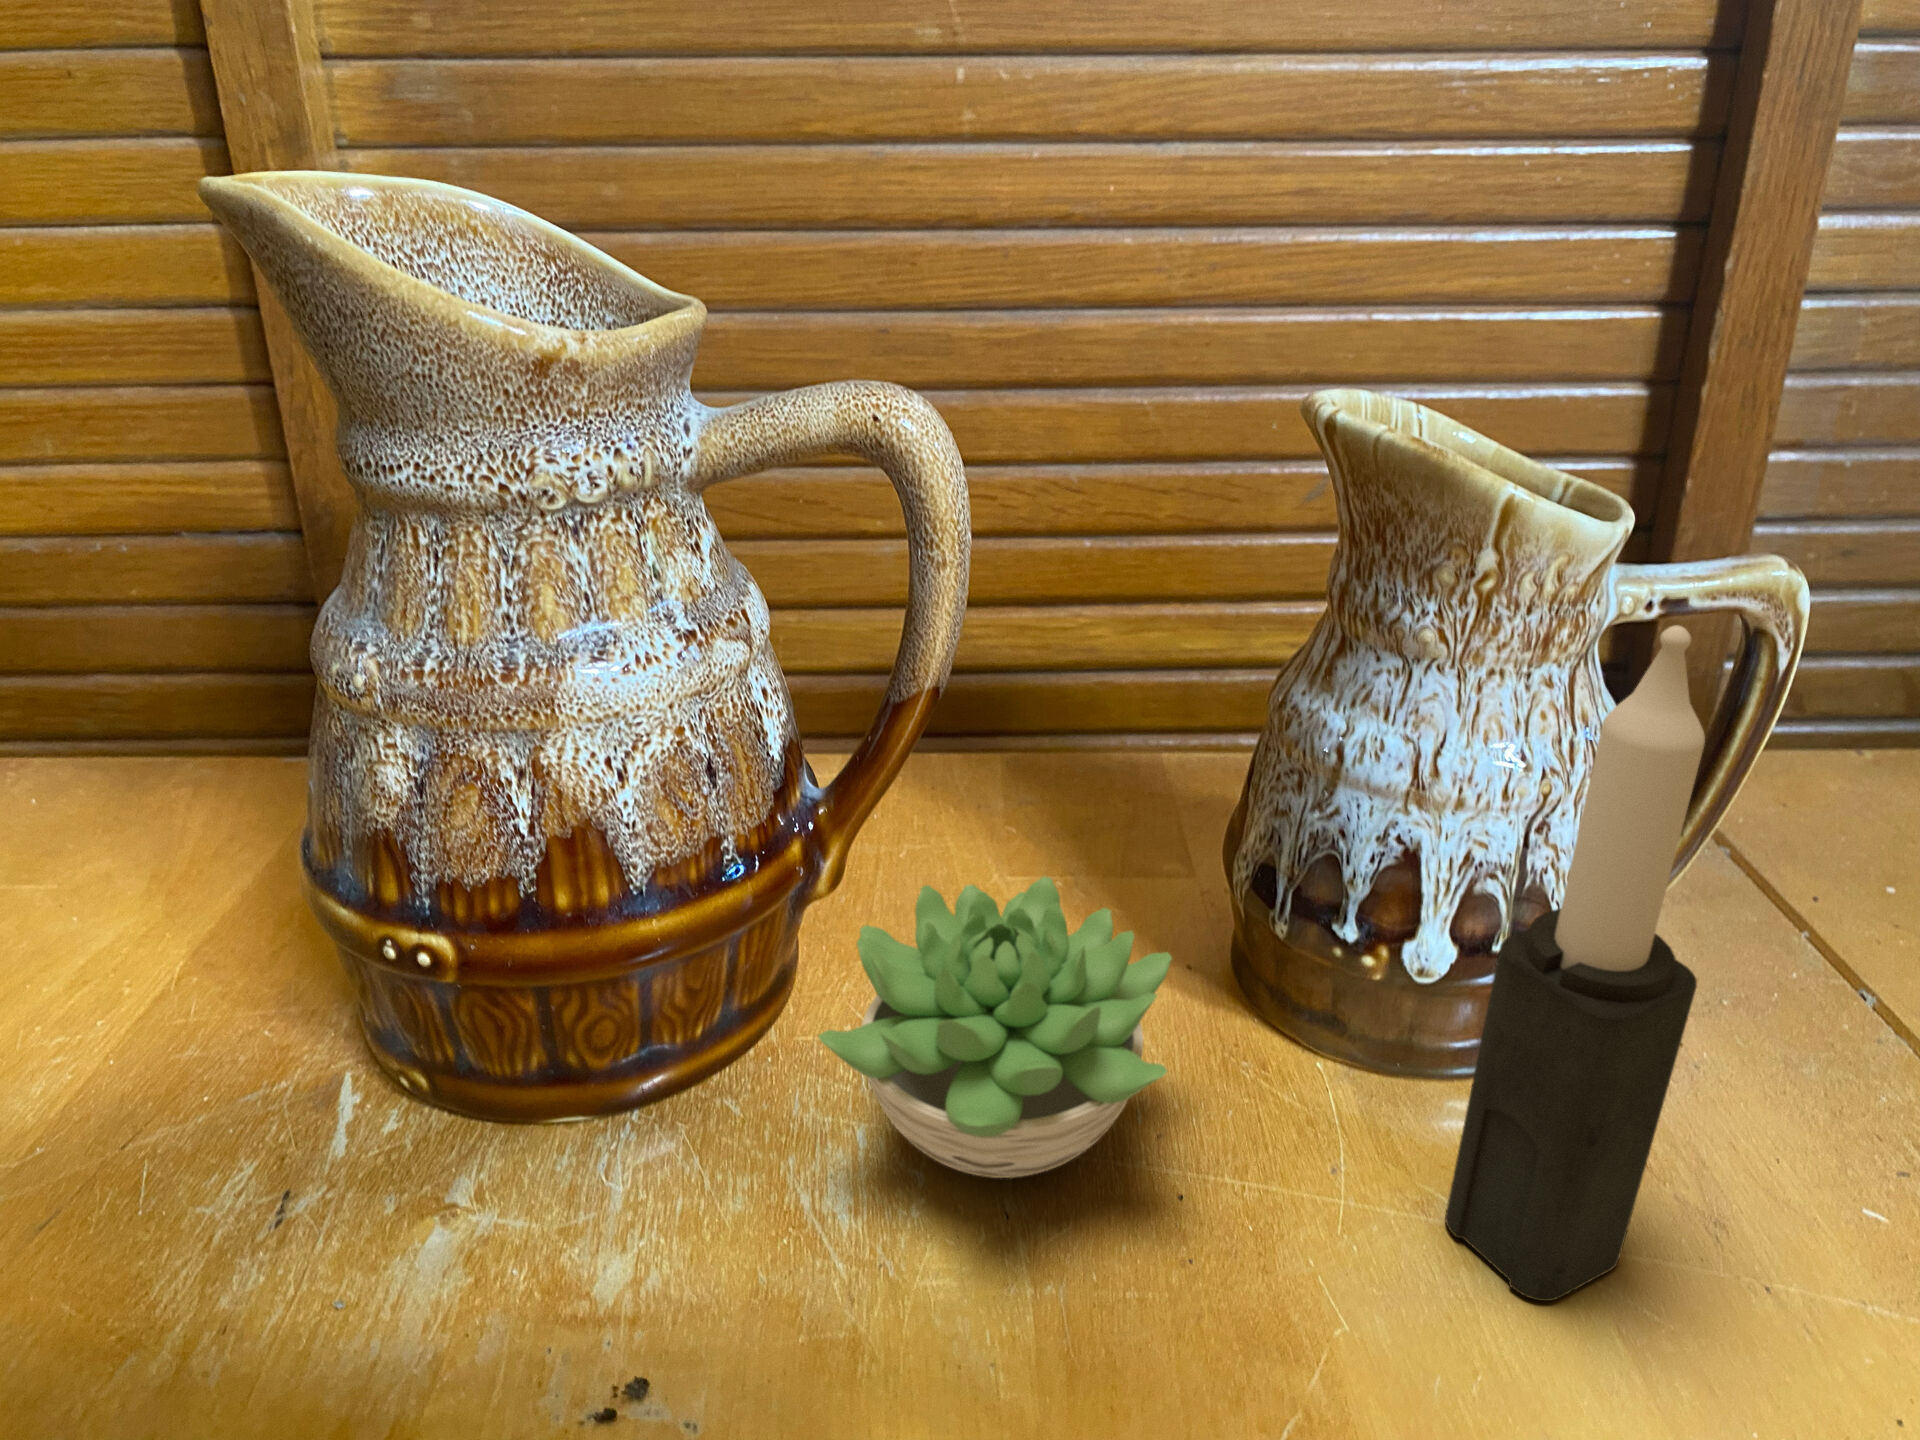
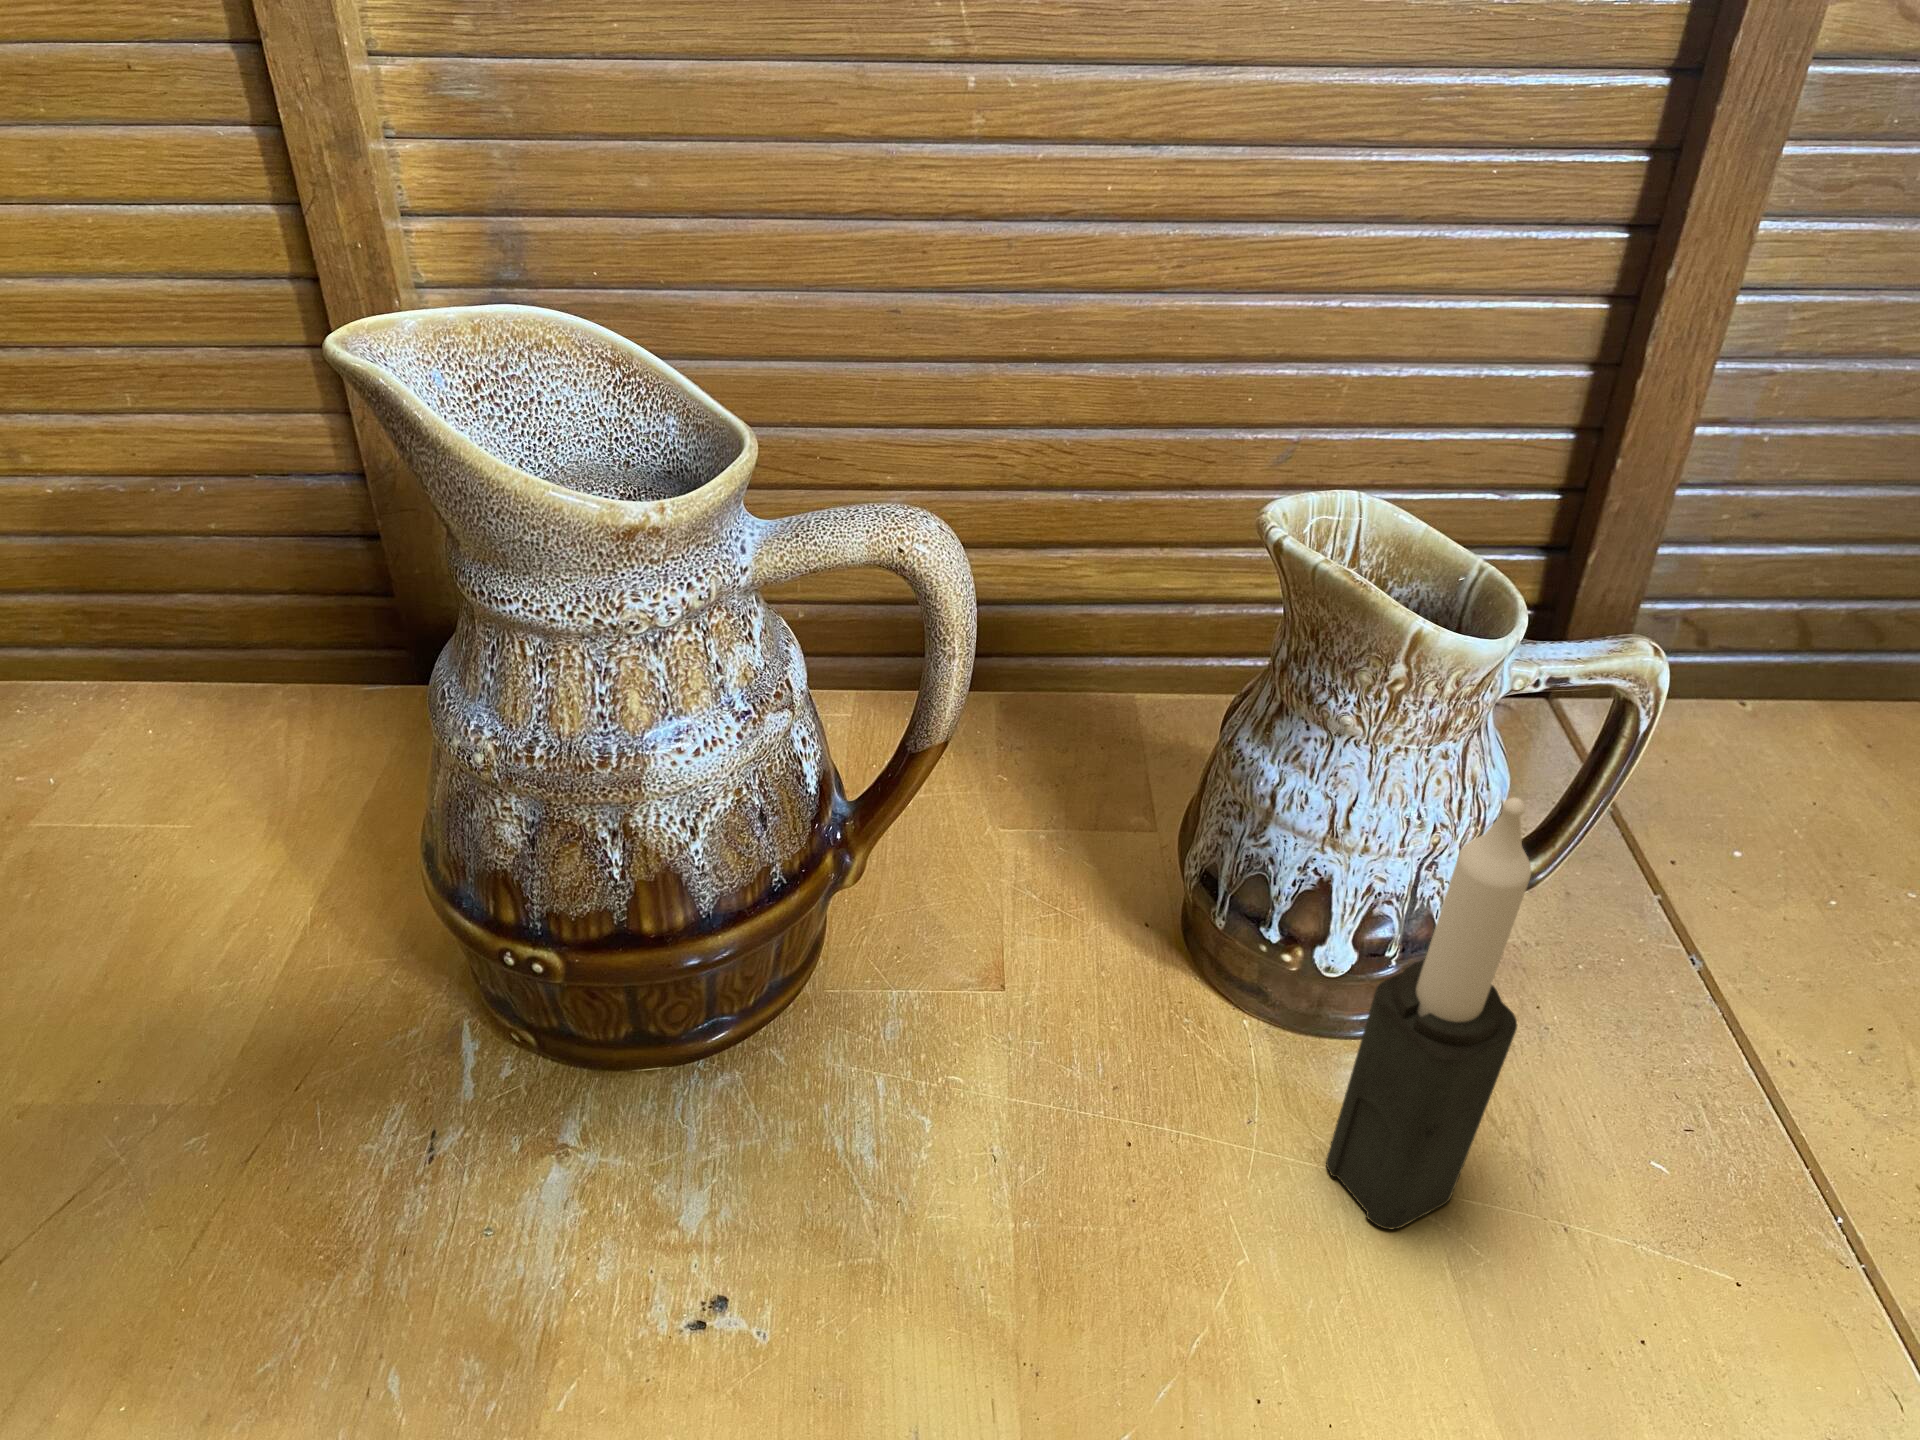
succulent plant: present [818,876,1172,1178] -> none [848,886,1129,1127]

